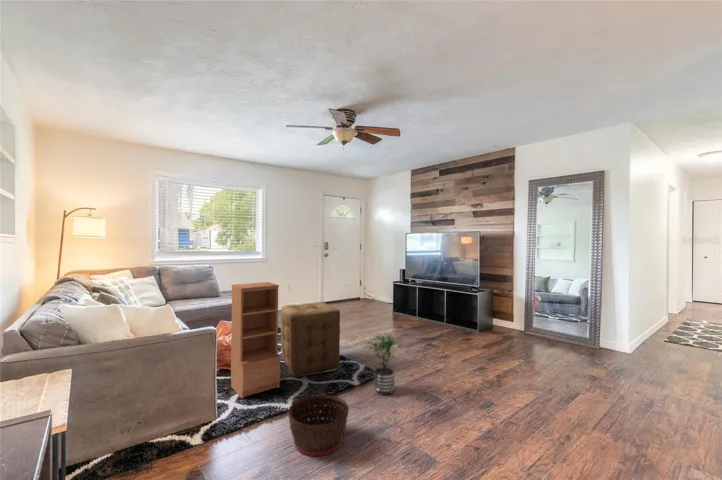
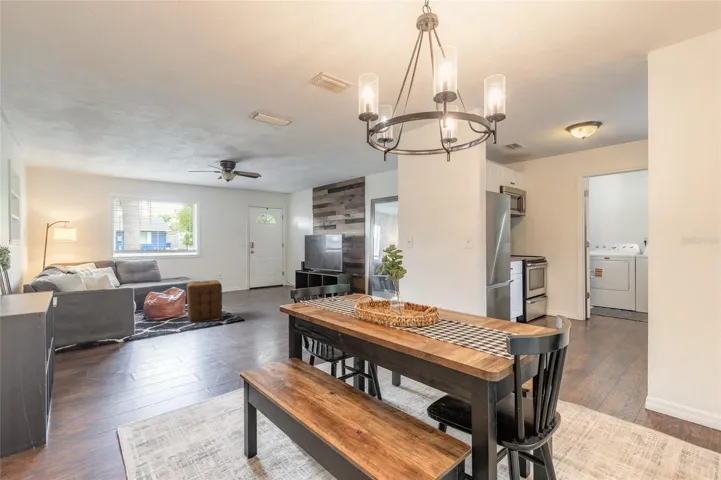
bookcase: present [231,282,280,398] -> none [150,267,178,330]
potted plant: present [365,334,402,395] -> none [224,293,250,328]
basket: present [288,394,349,456] -> none [165,321,199,345]

